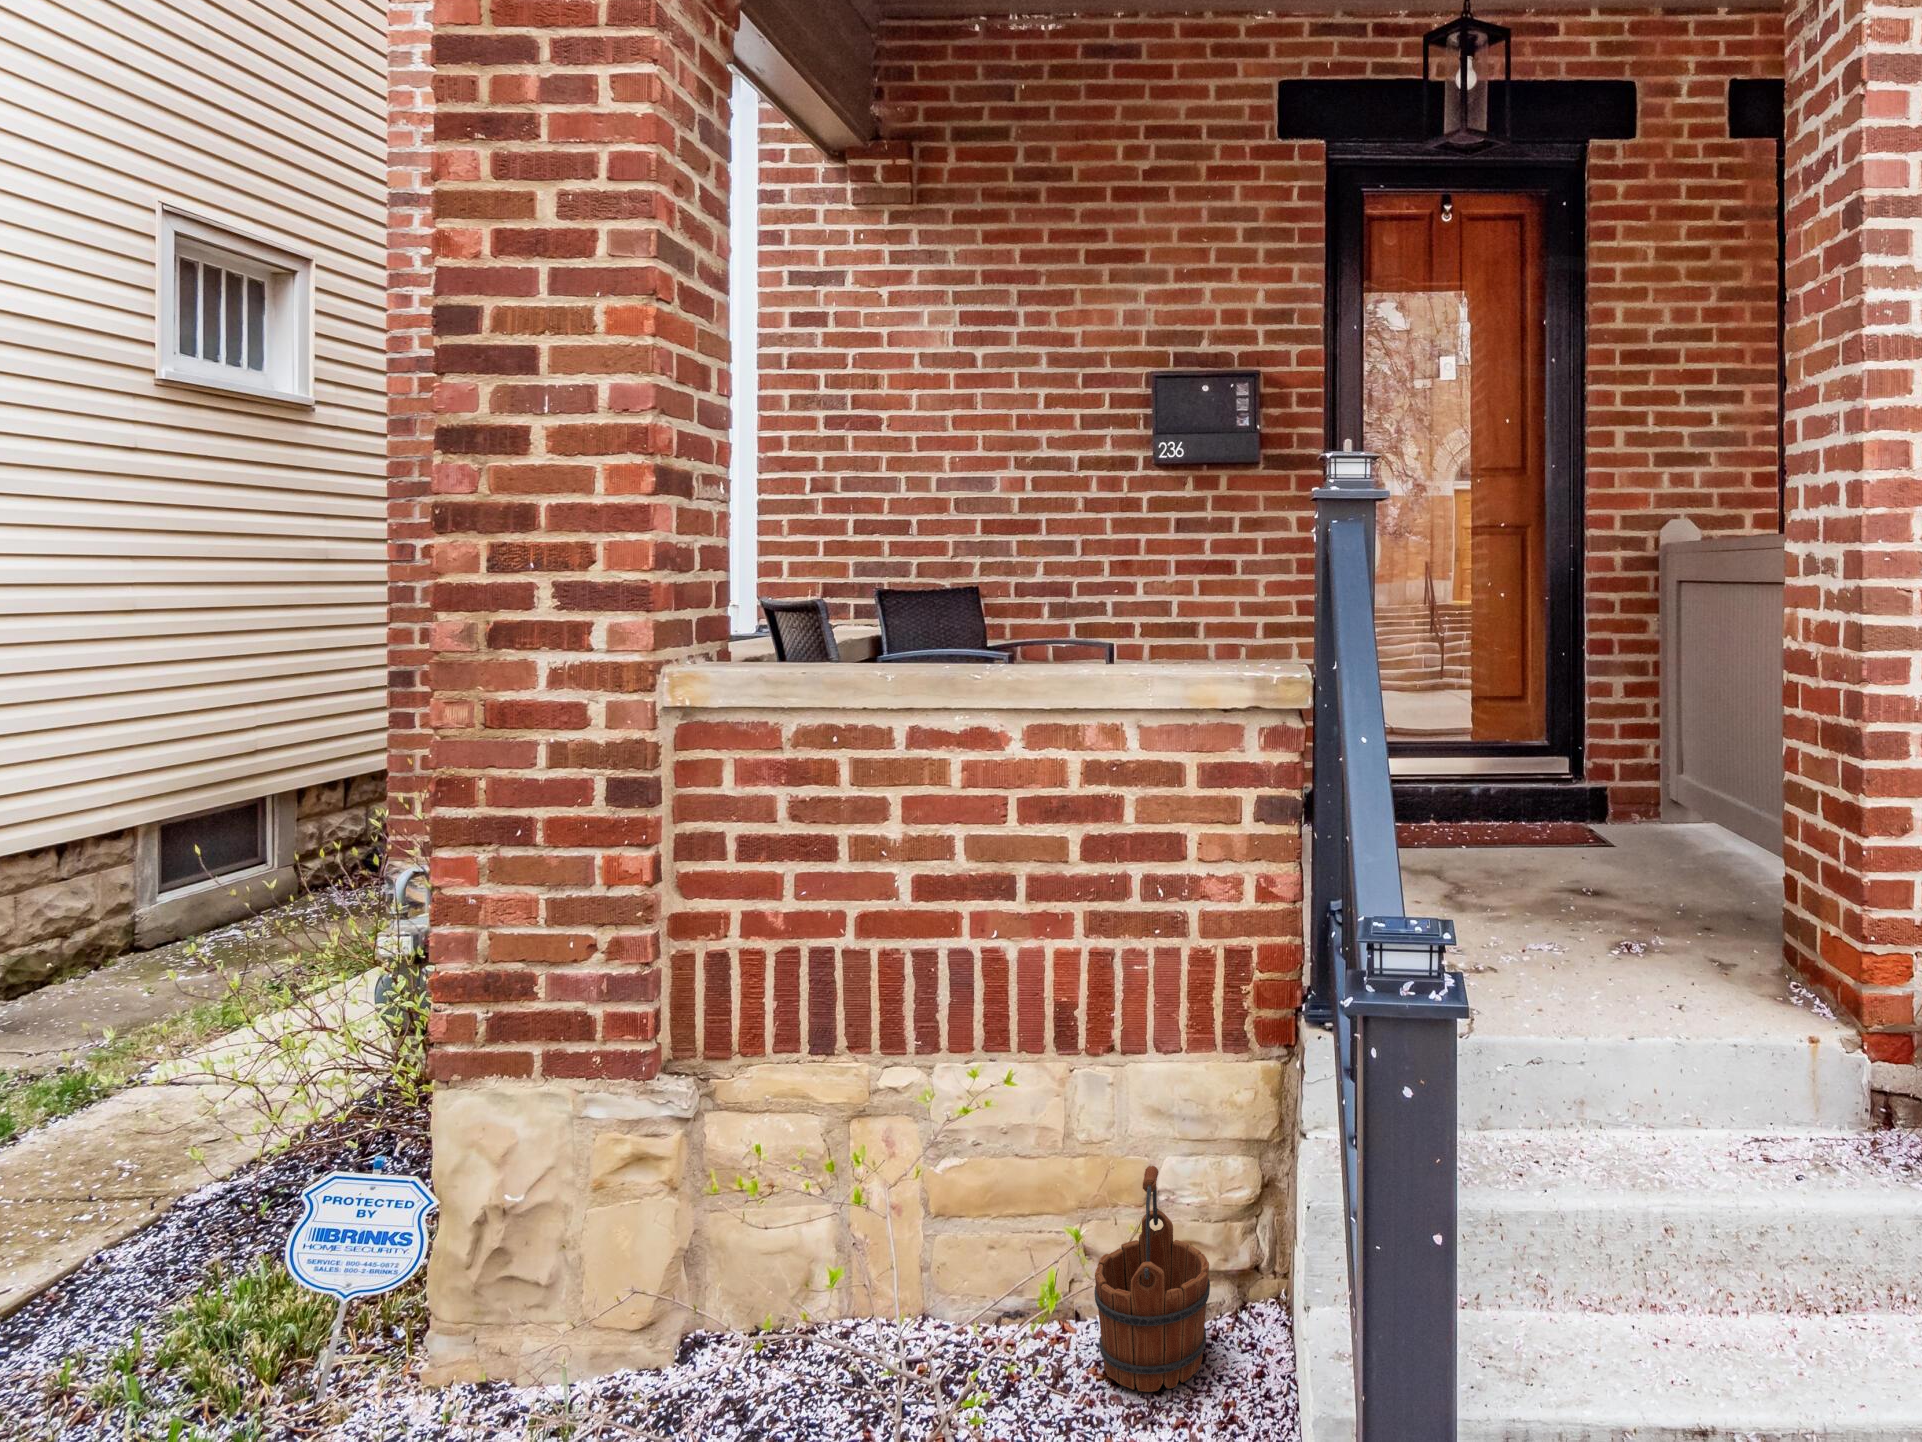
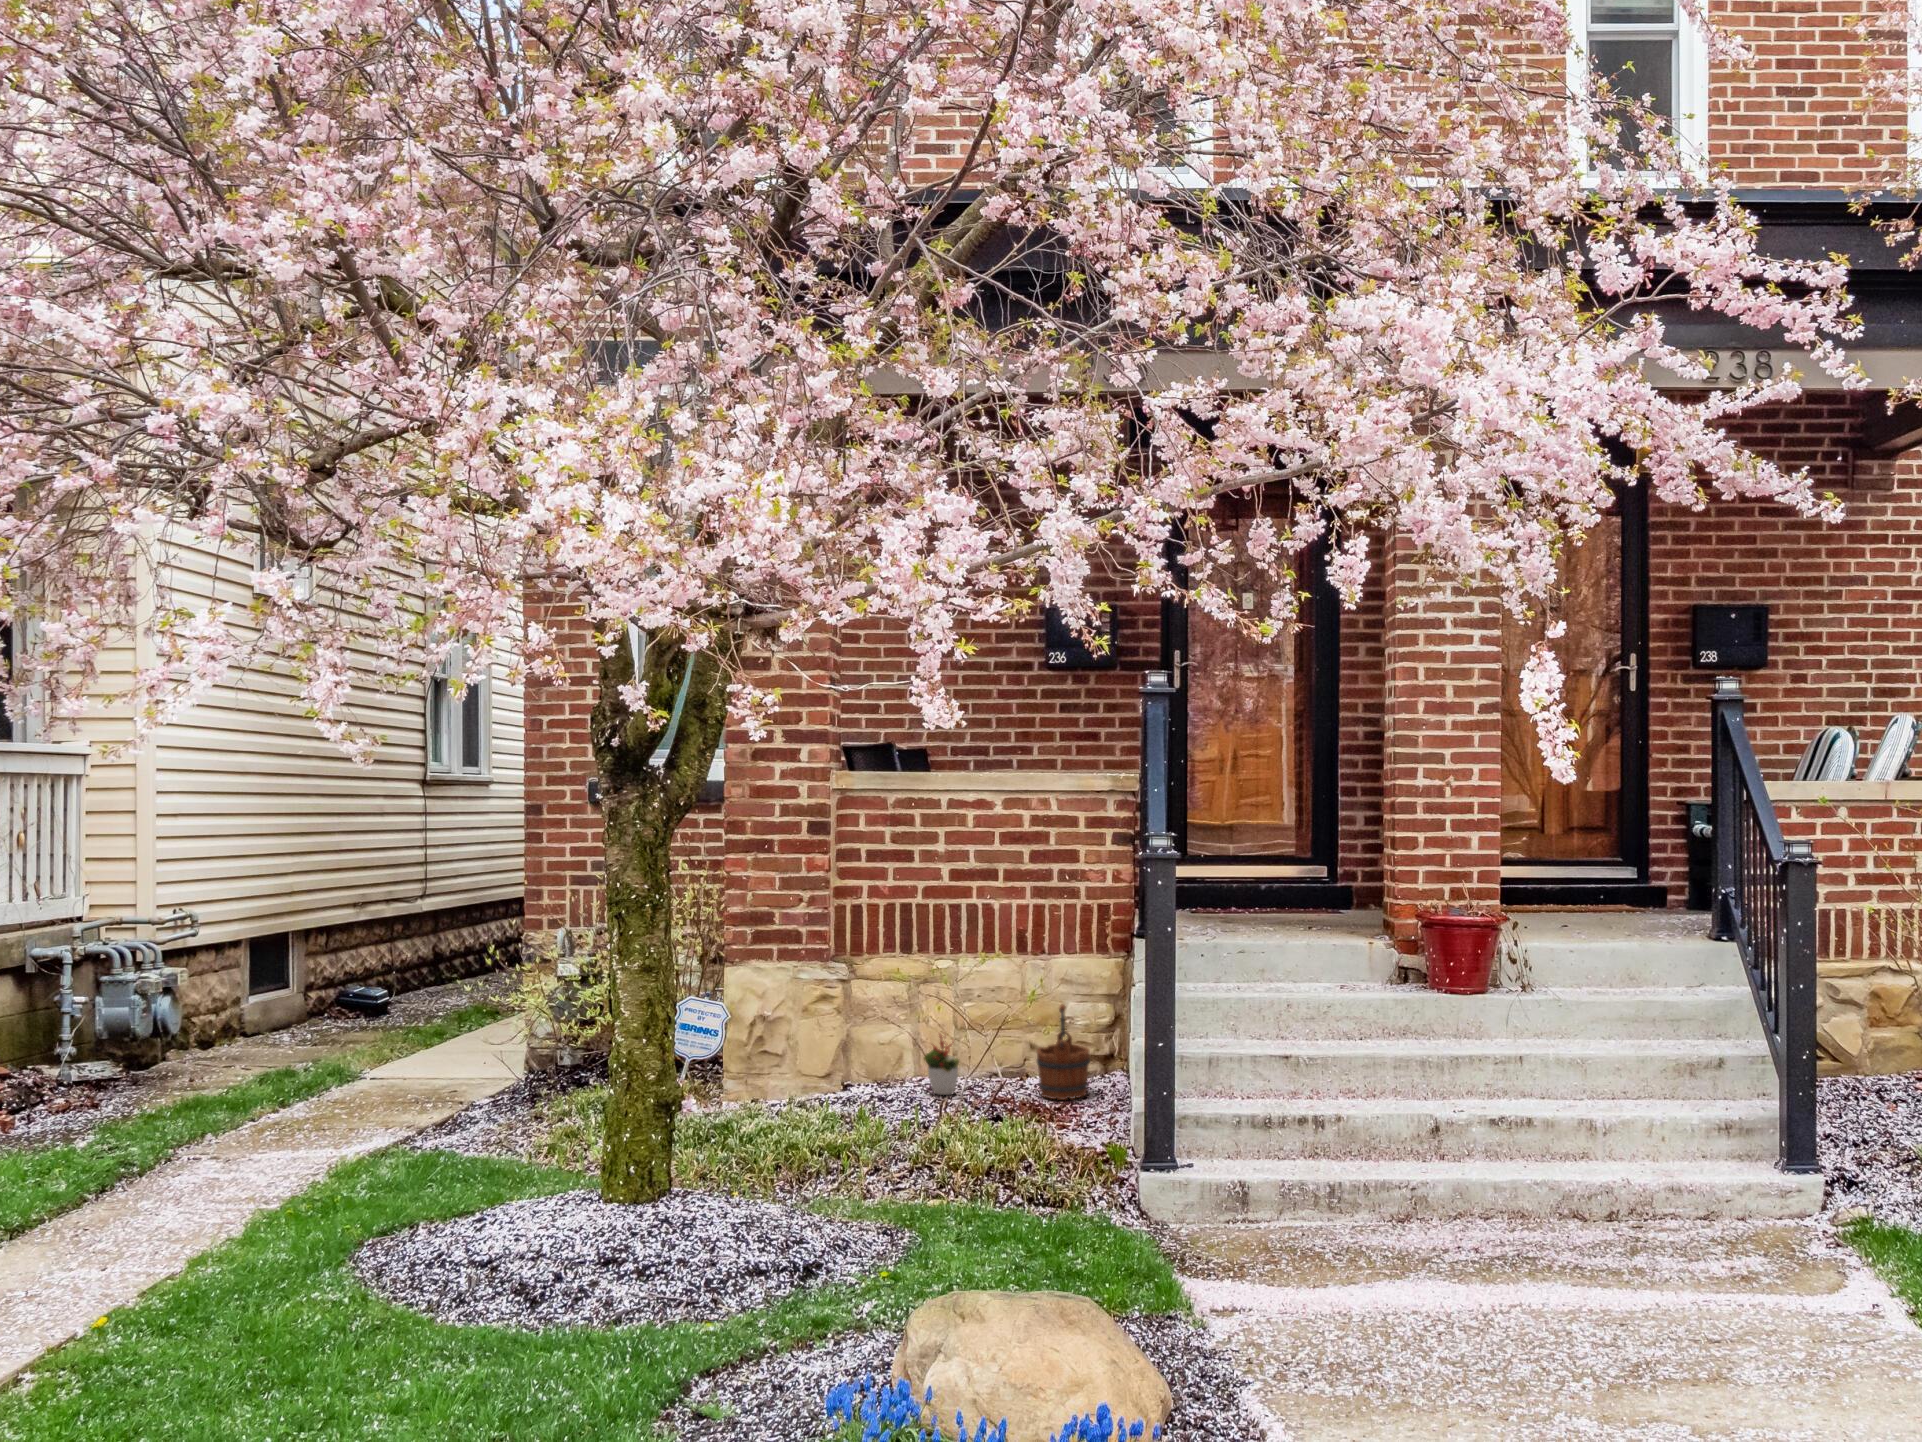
decorative plant: none [856,1220,931,1361] -> present [924,1034,959,1095]

